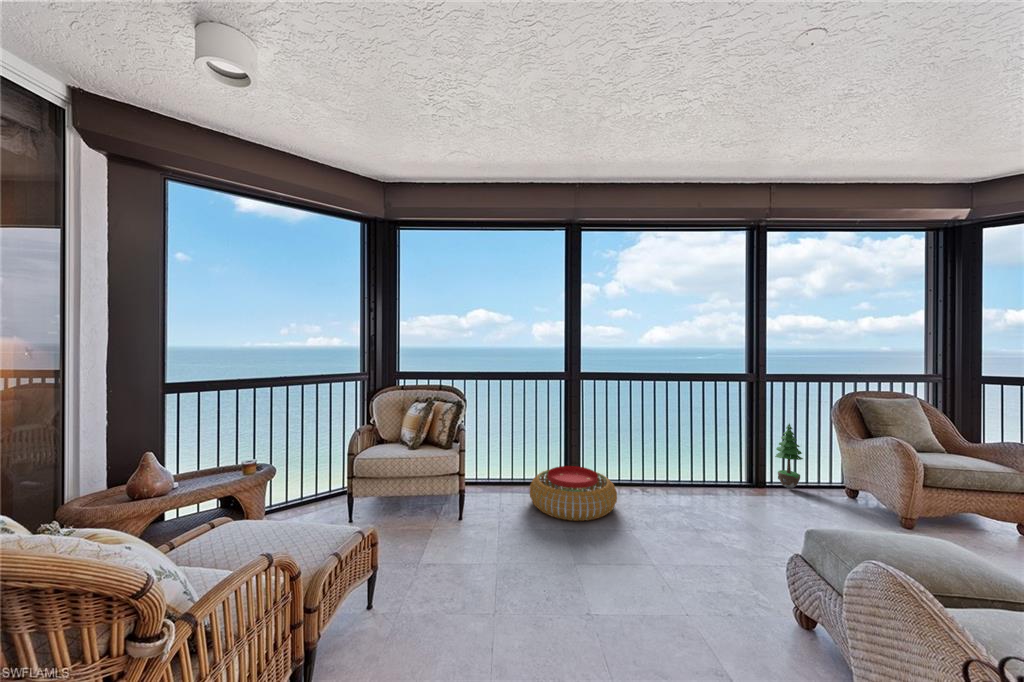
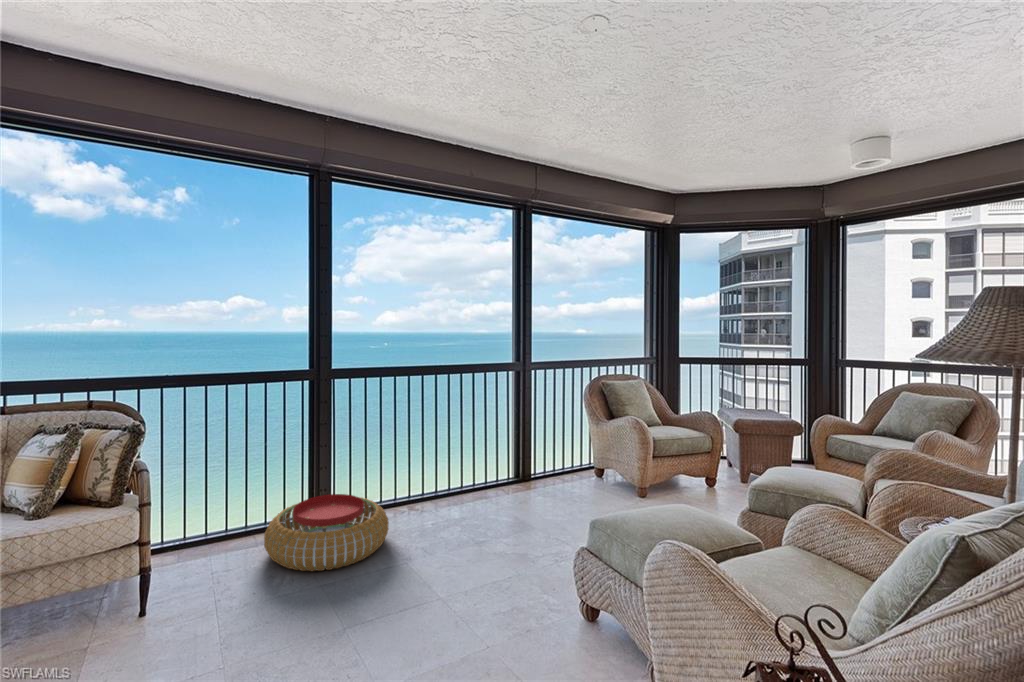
potted tree: present [775,424,803,489] -> none [540,411,563,477]

